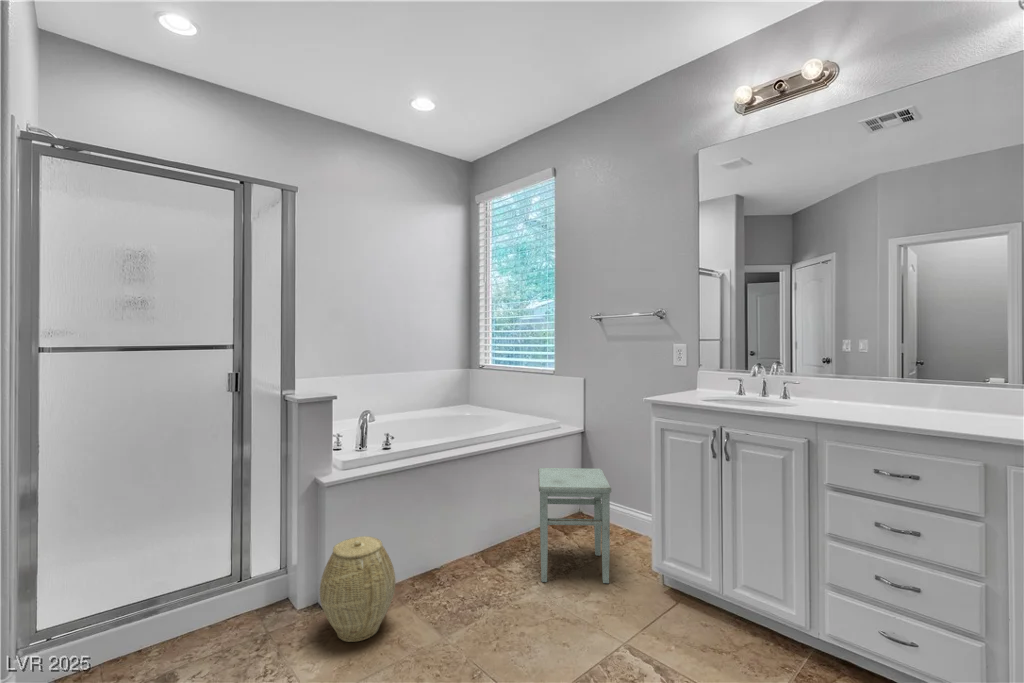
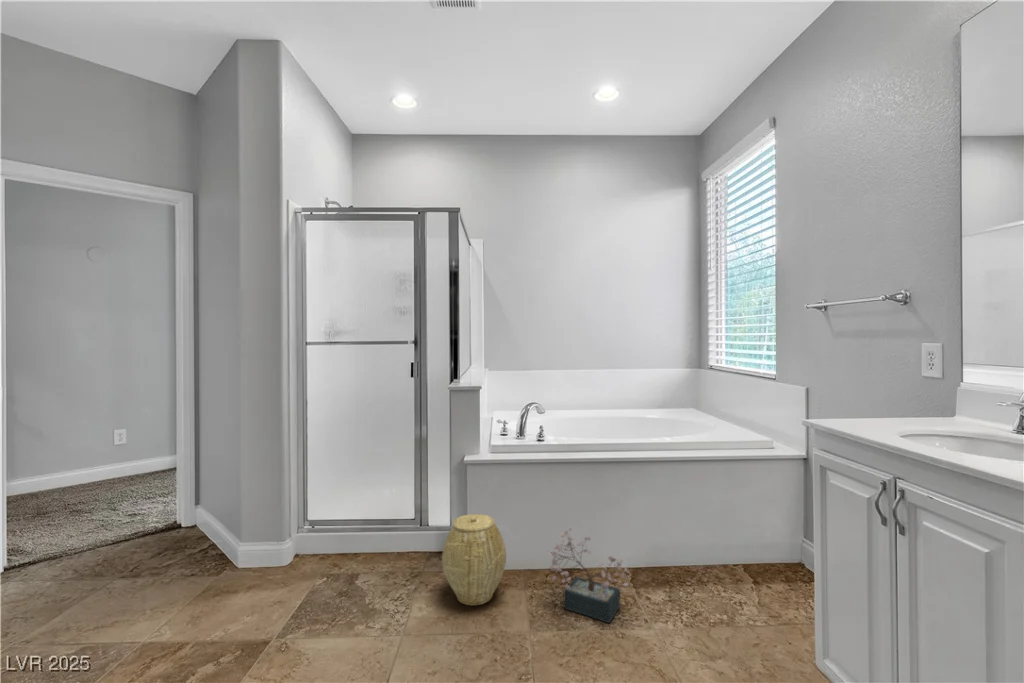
stool: present [538,468,611,583] -> none [668,490,784,659]
decorative plant: none [433,527,513,605] -> present [550,529,629,623]

